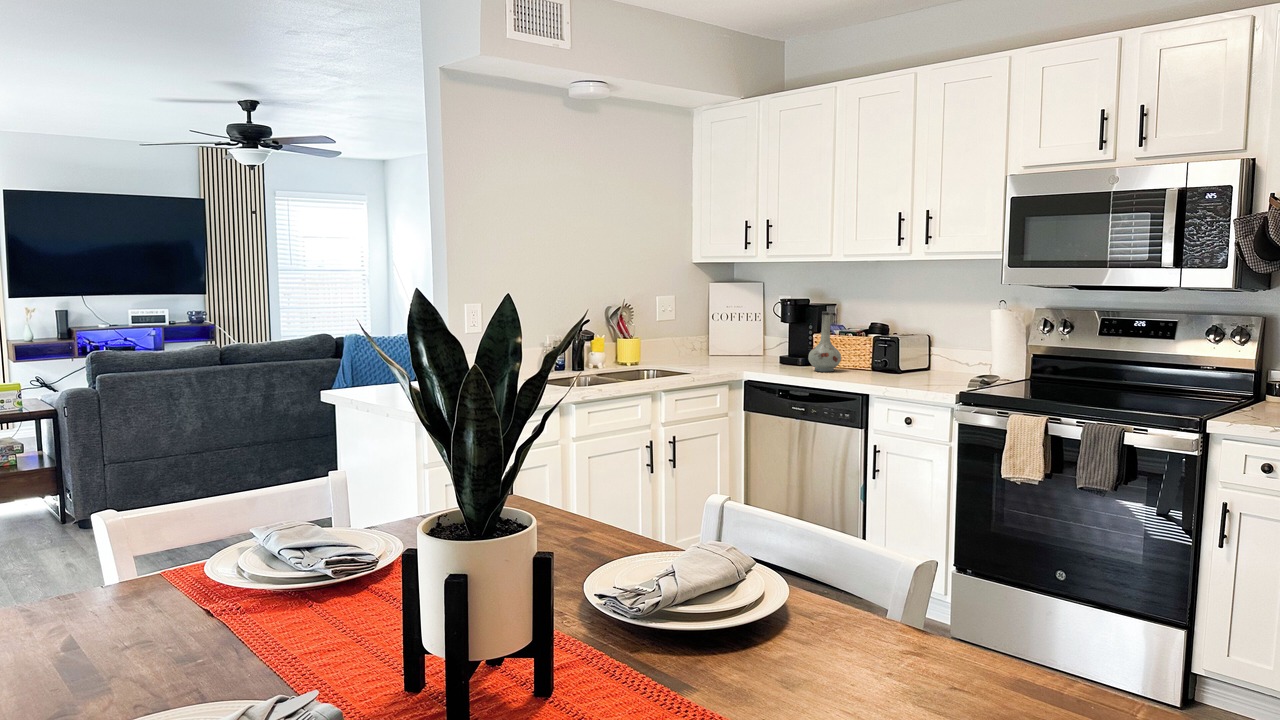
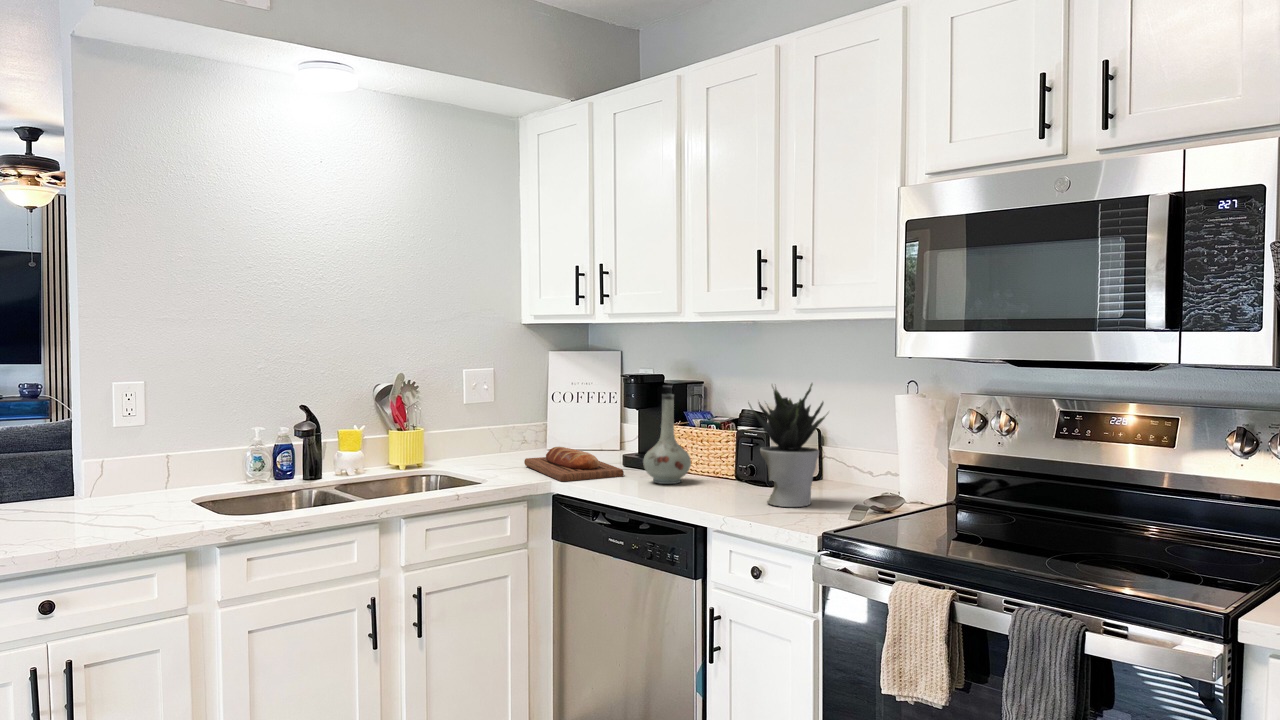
potted plant: none [892,302,945,382] -> present [749,383,826,507]
bread loaf: none [711,349,790,371] -> present [524,447,624,481]

